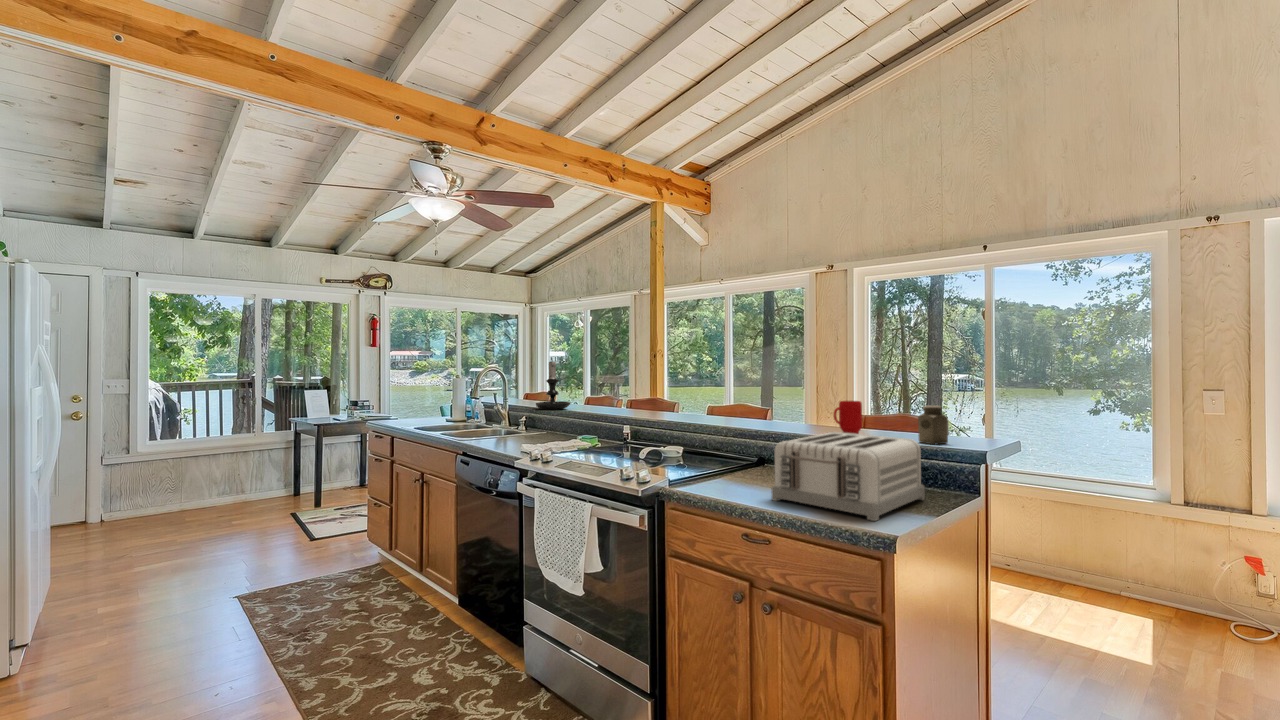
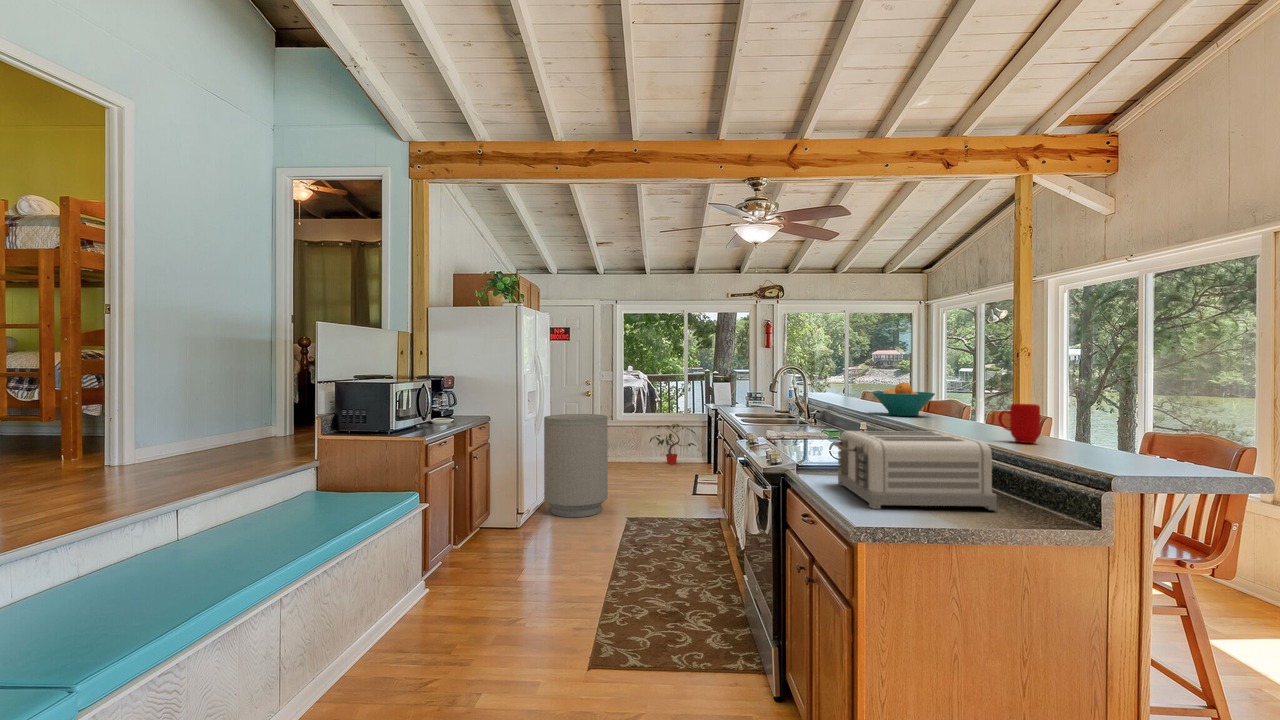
candle holder: present [536,361,571,410] -> none [819,357,854,405]
fruit bowl: none [632,384,688,418] -> present [873,383,935,416]
salt shaker: present [918,406,948,444] -> none [1063,412,1097,459]
potted plant: none [205,448,286,505] -> present [650,424,696,464]
trash can: none [54,450,195,631] -> present [544,414,608,517]

